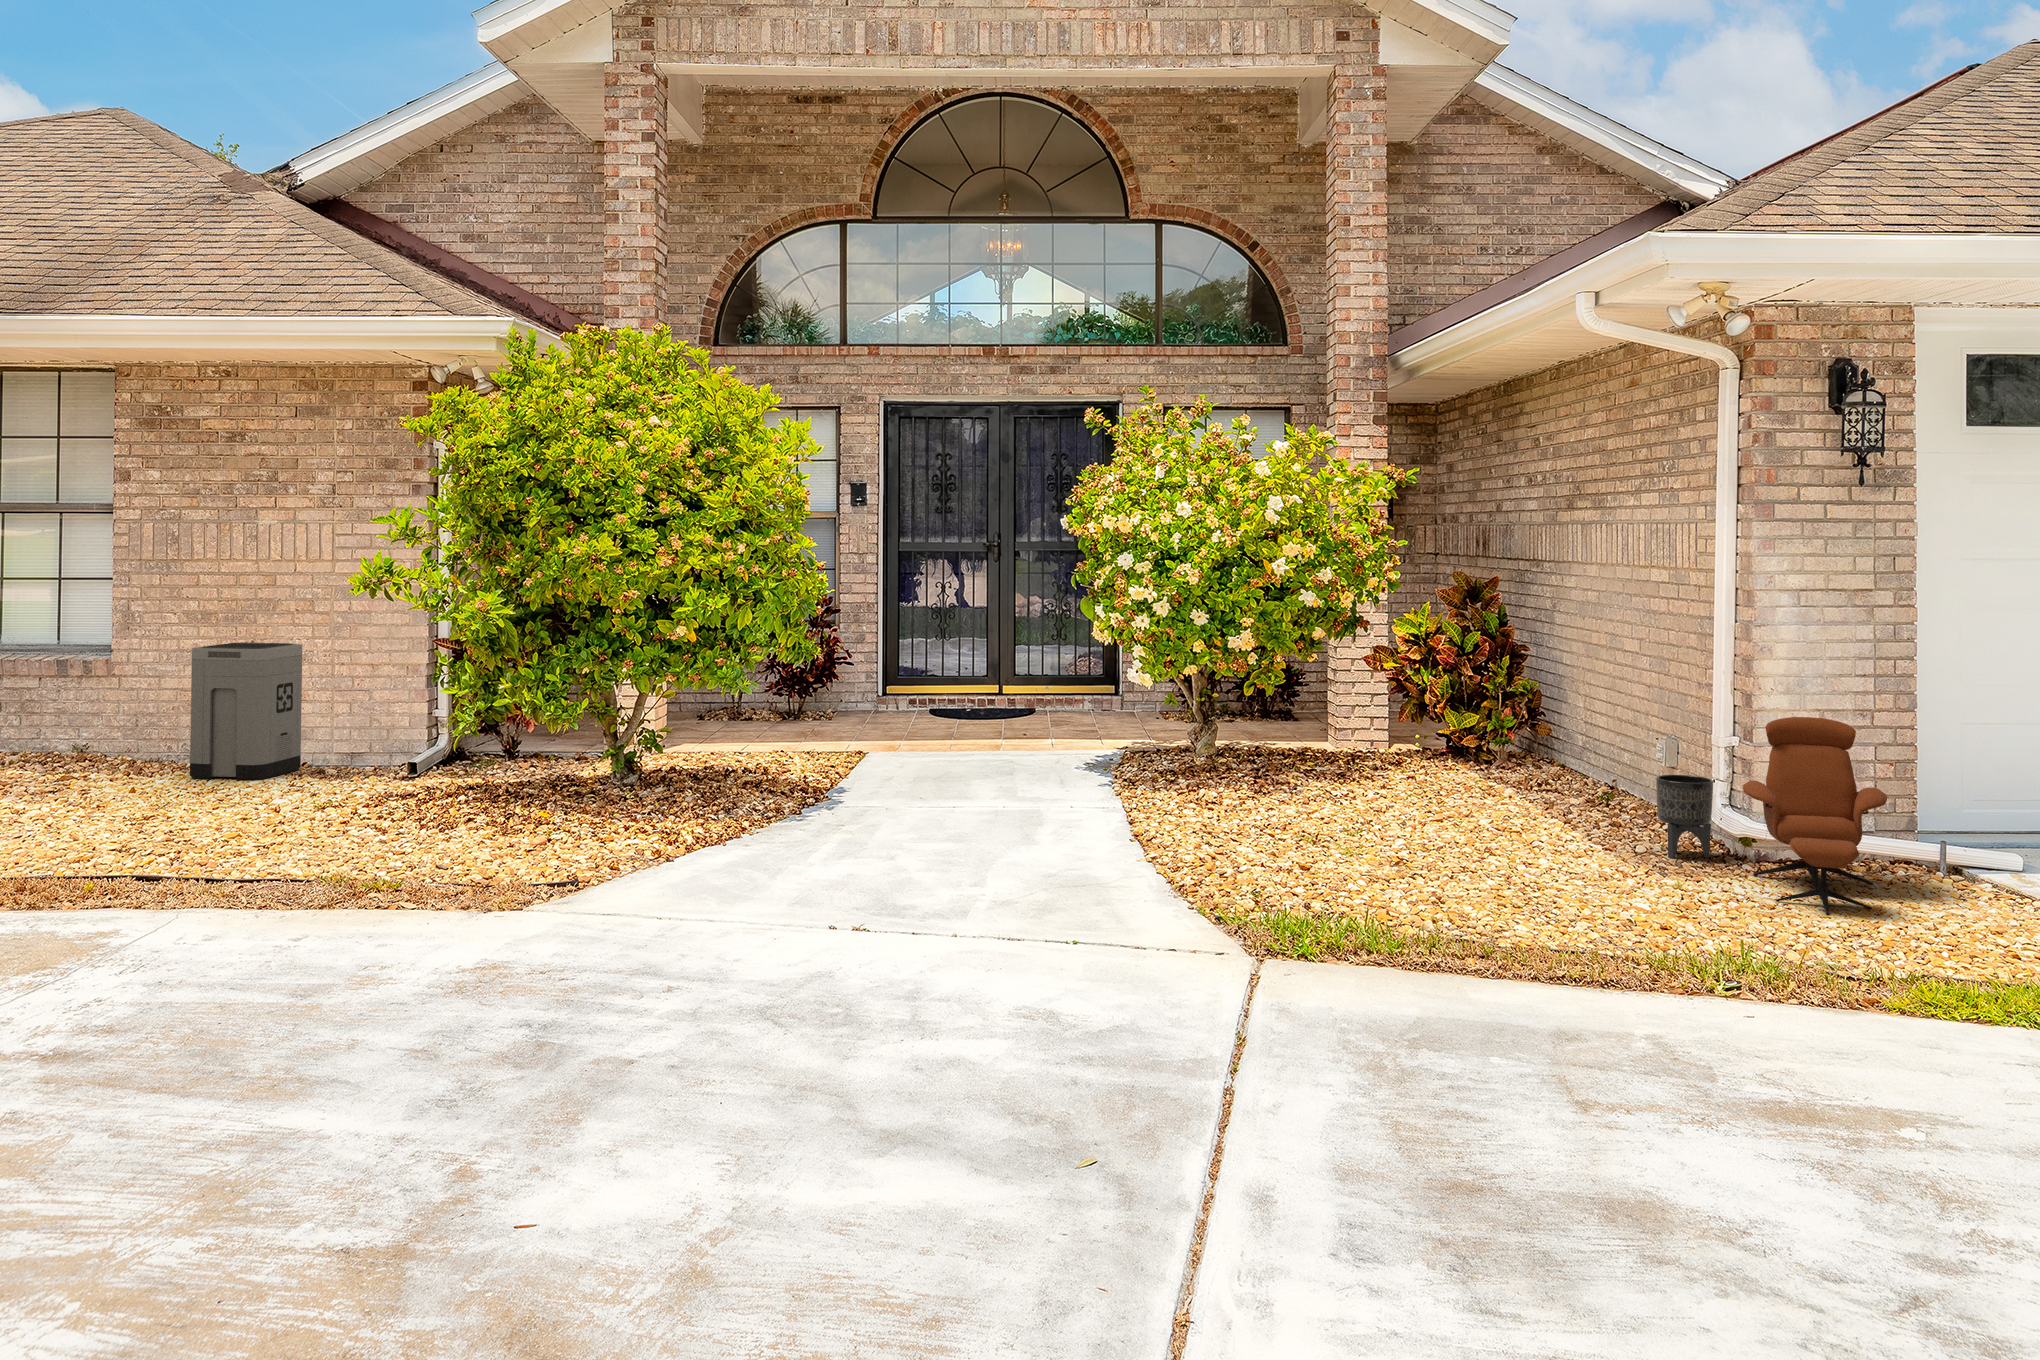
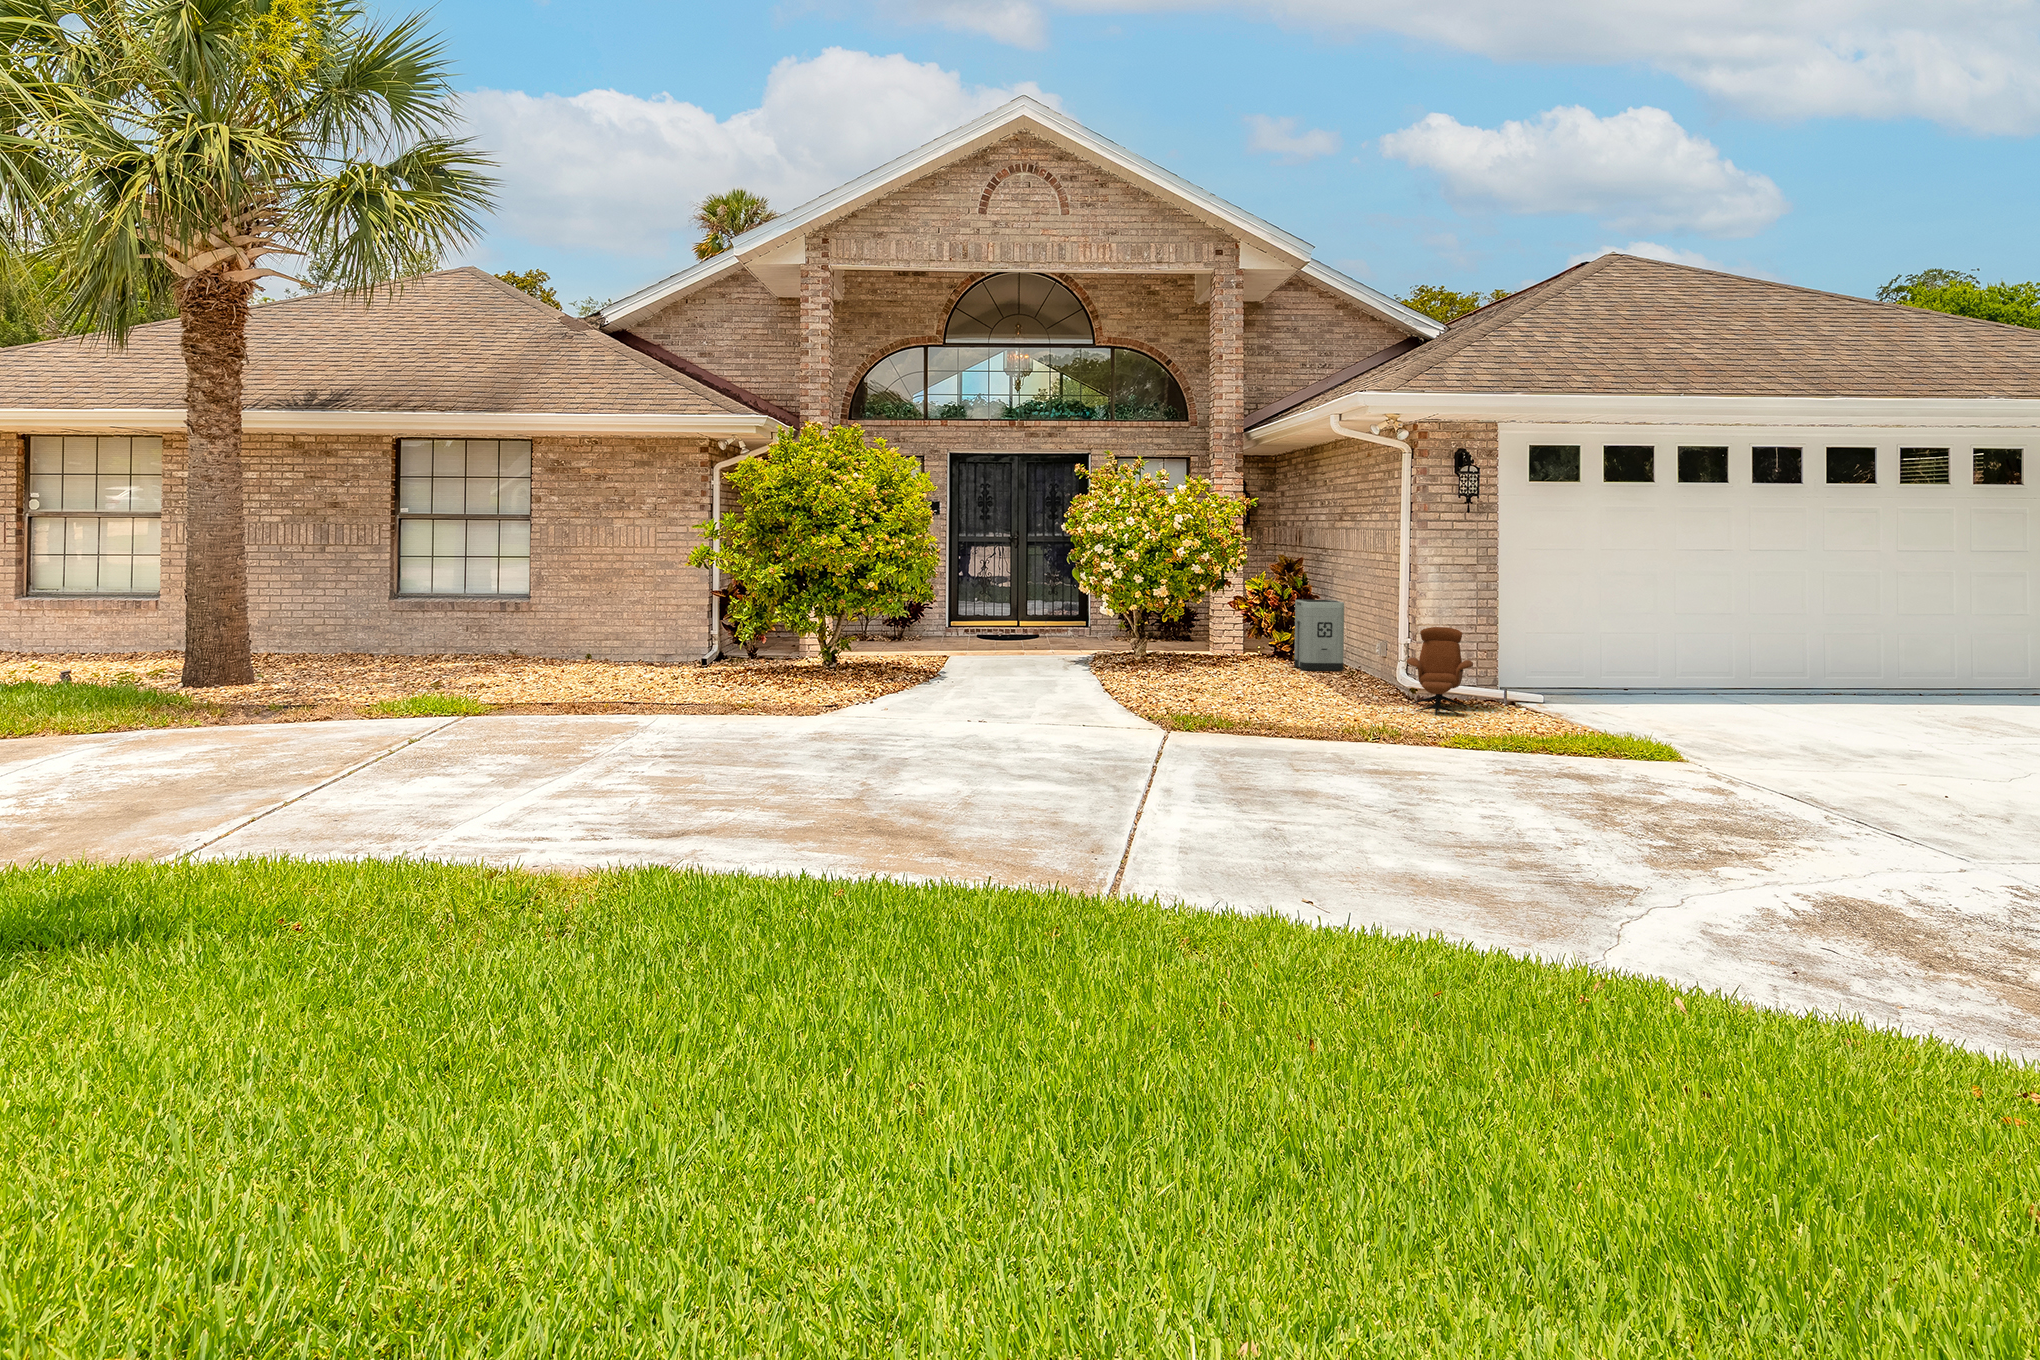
trash can: present [190,642,303,780] -> present [1294,599,1344,671]
planter: present [1656,775,1713,858] -> none [1370,657,1397,698]

